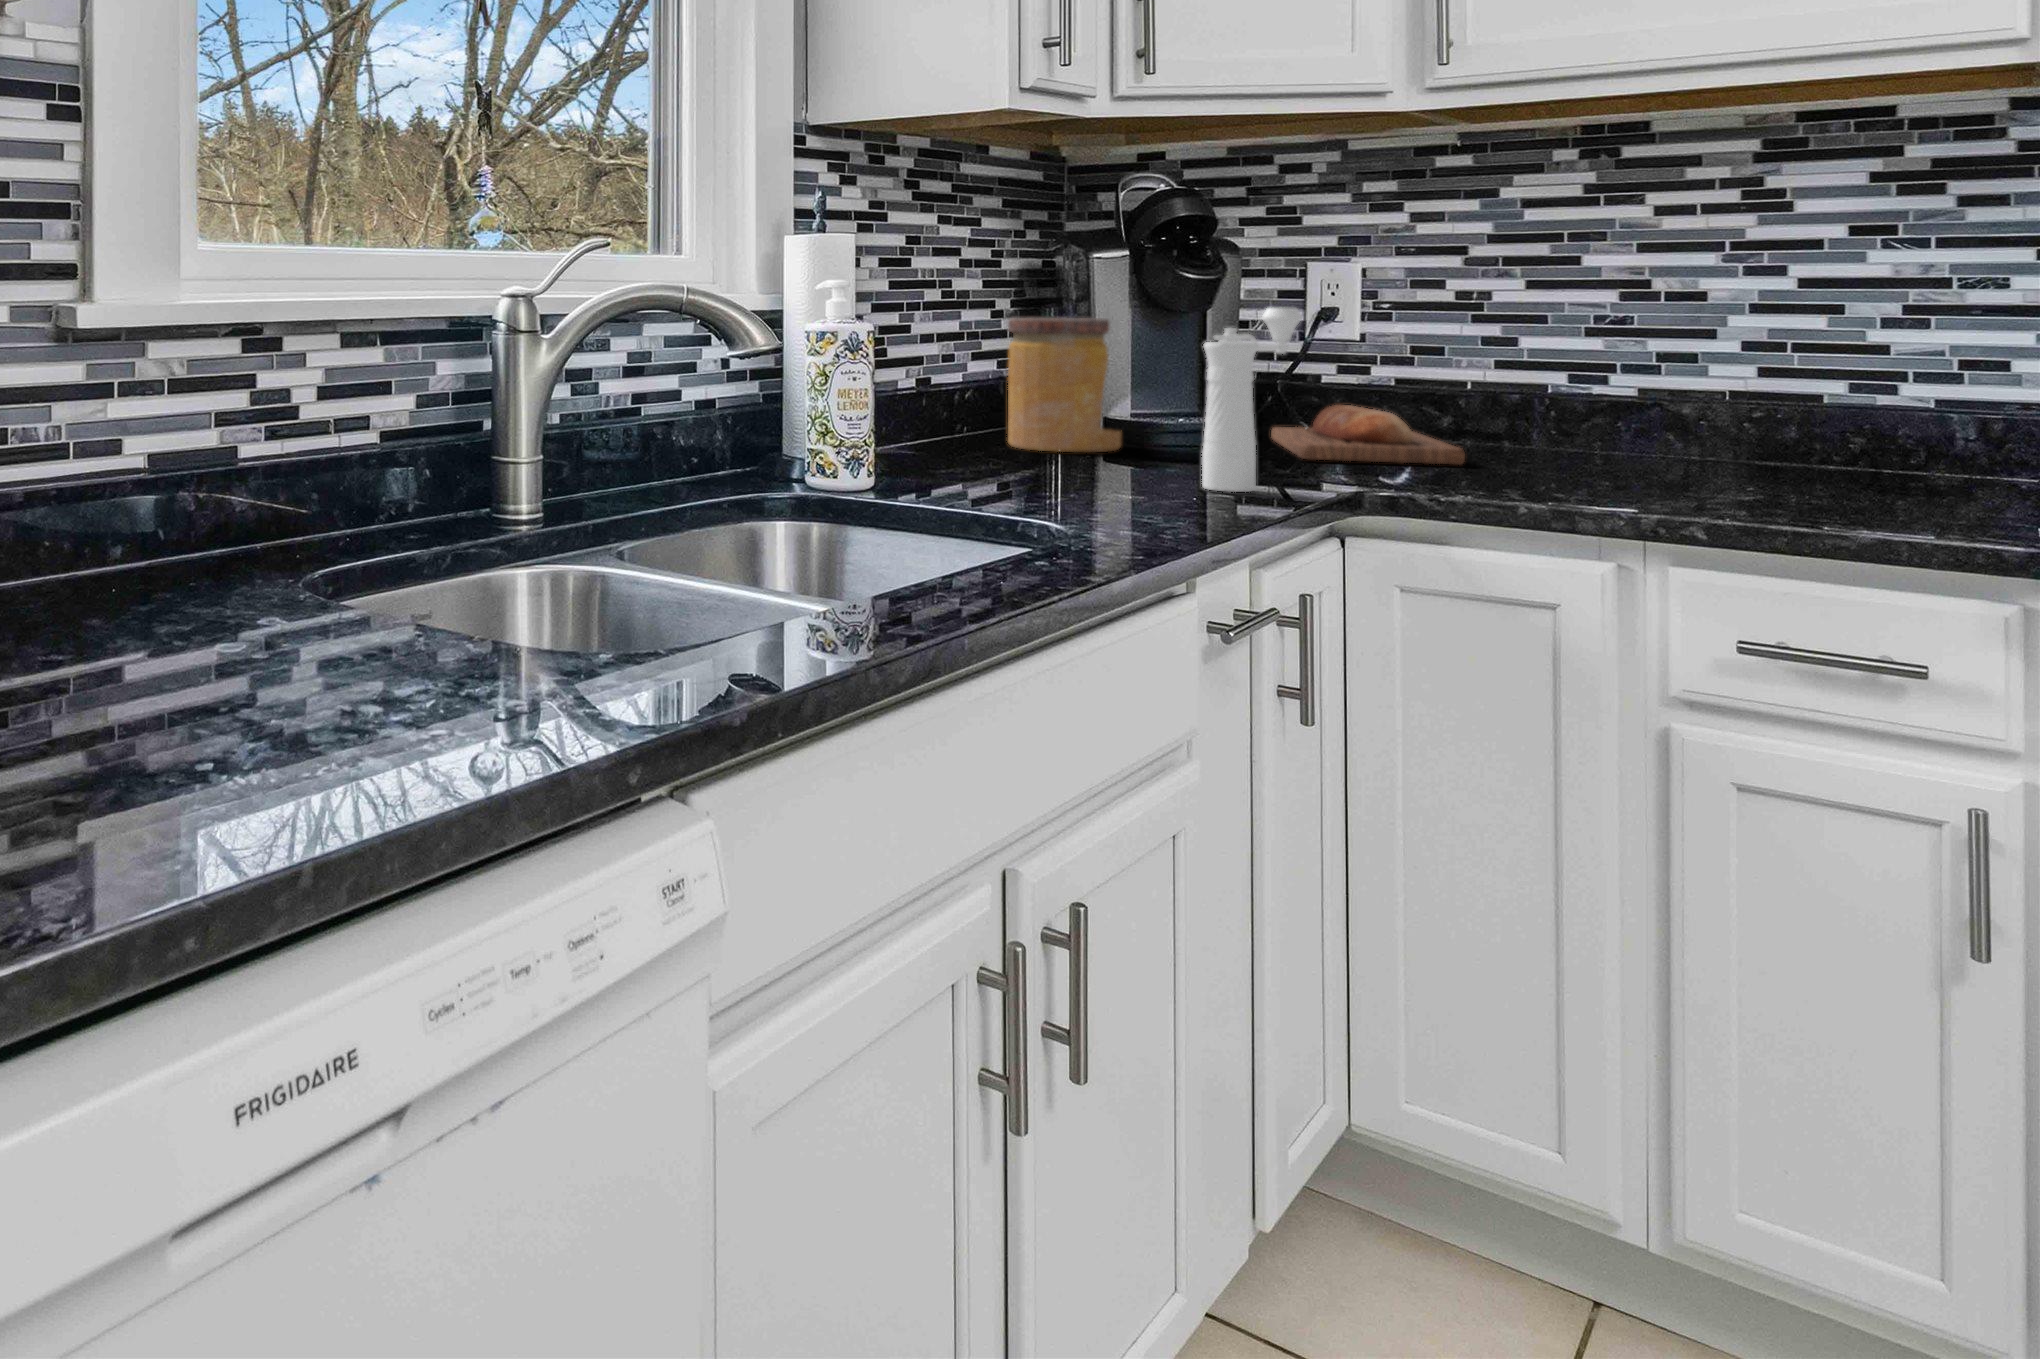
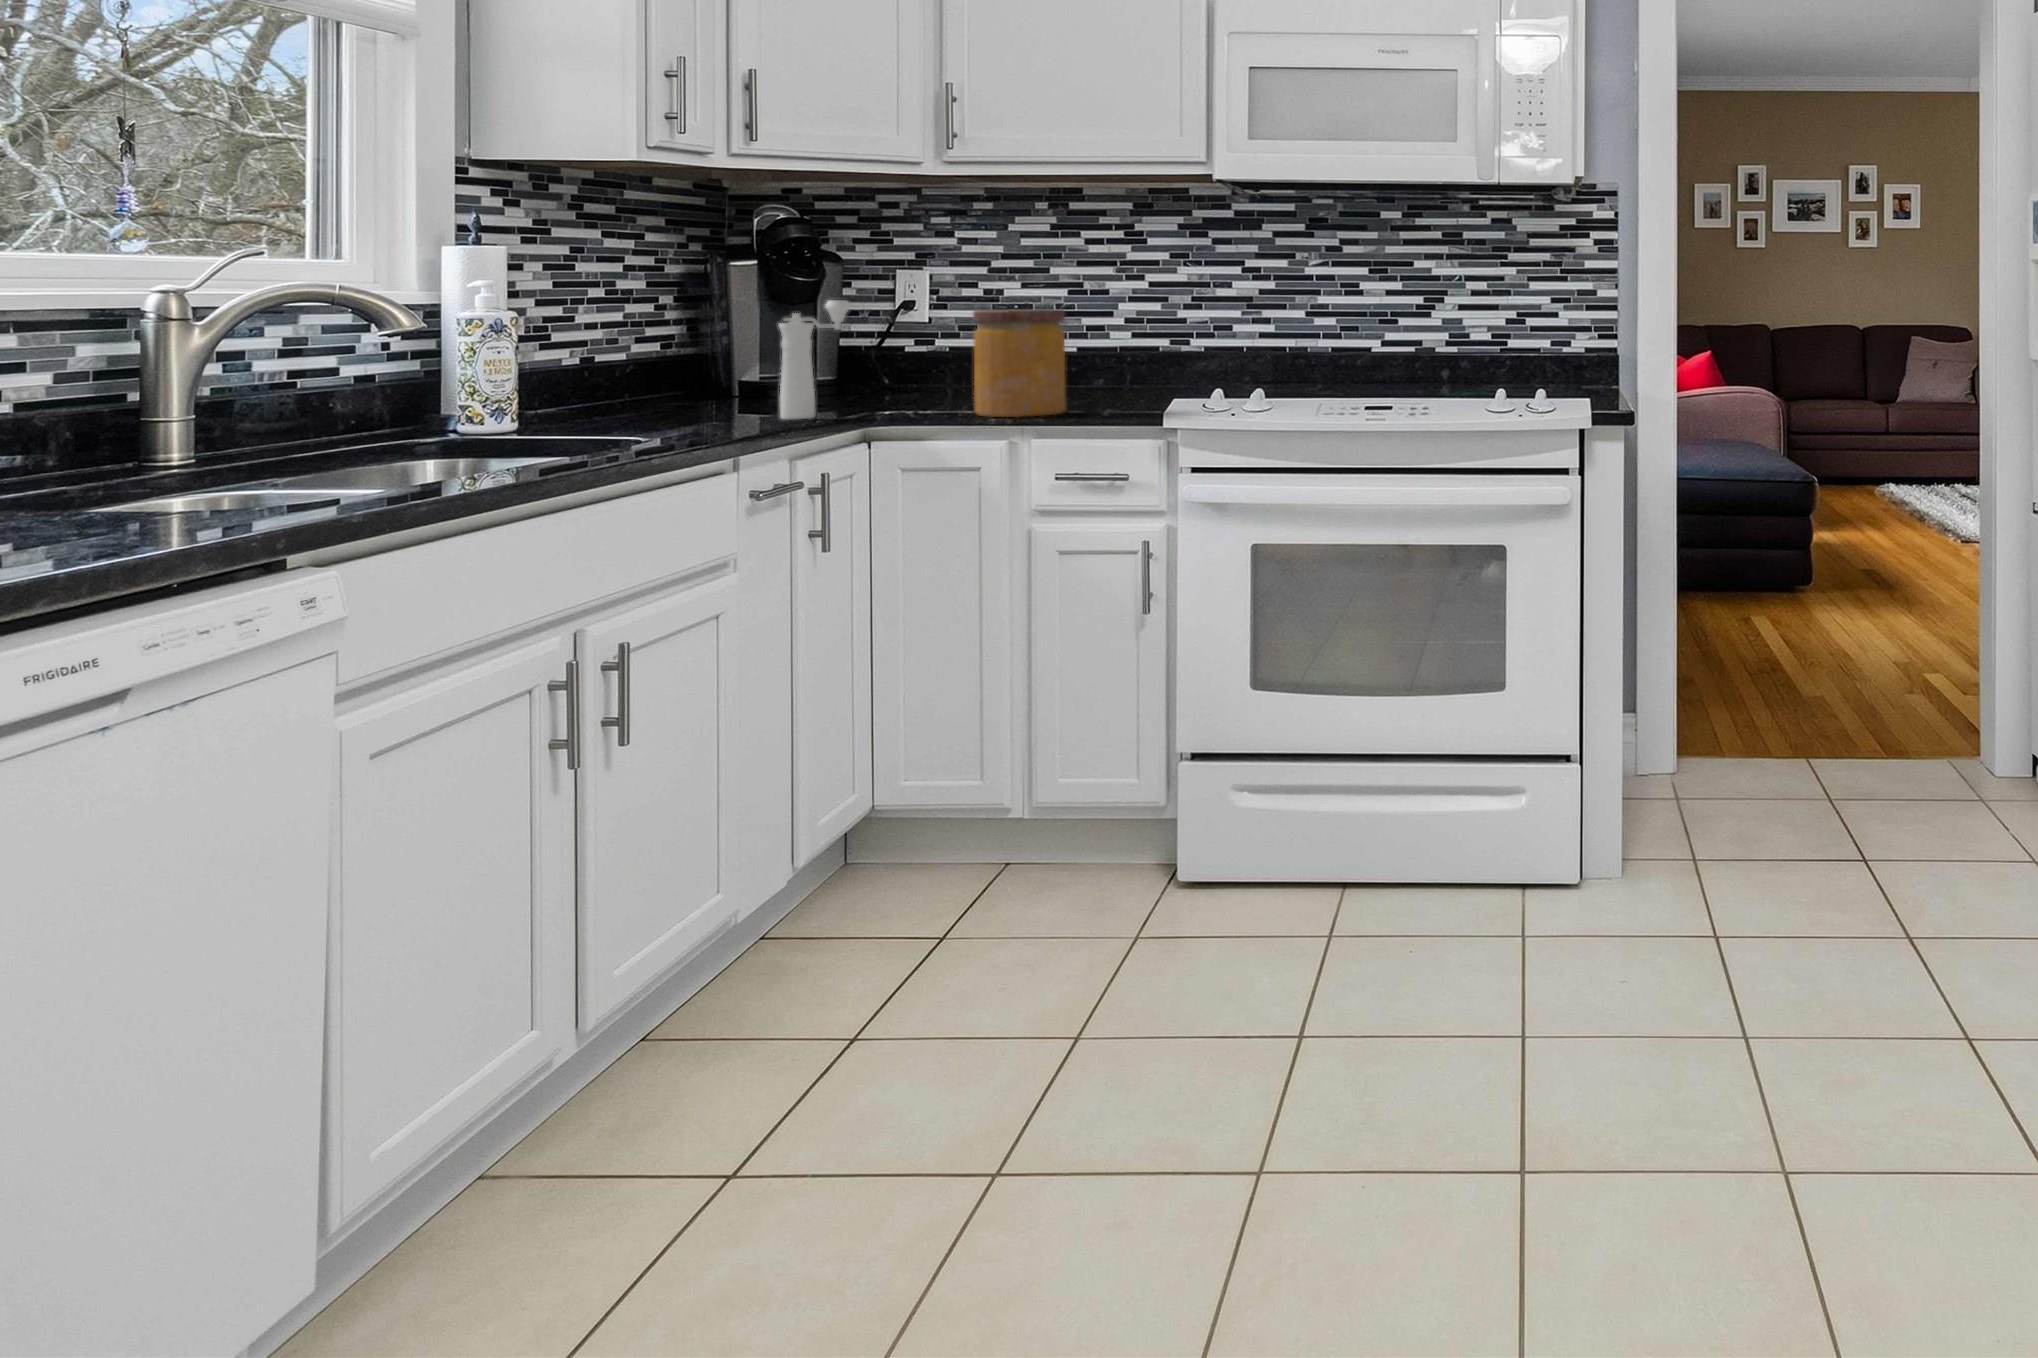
jar: present [1008,318,1122,452] -> present [973,309,1066,417]
bread loaf: present [1271,405,1465,465] -> none [875,366,975,401]

